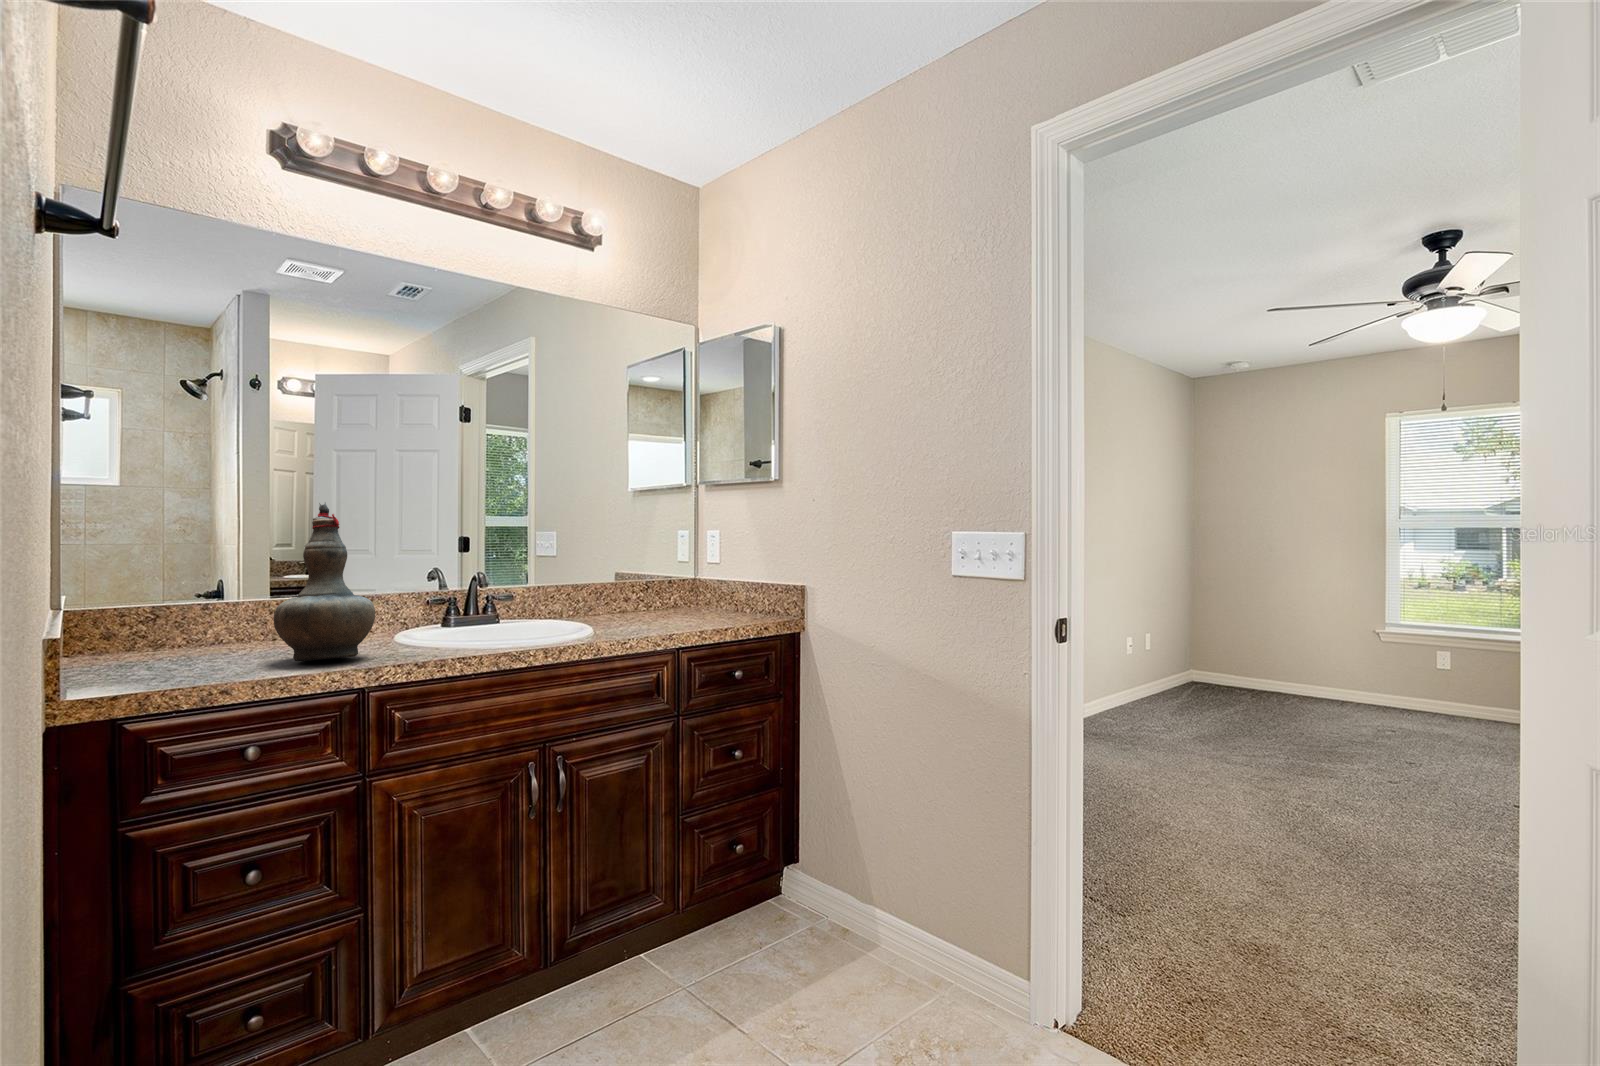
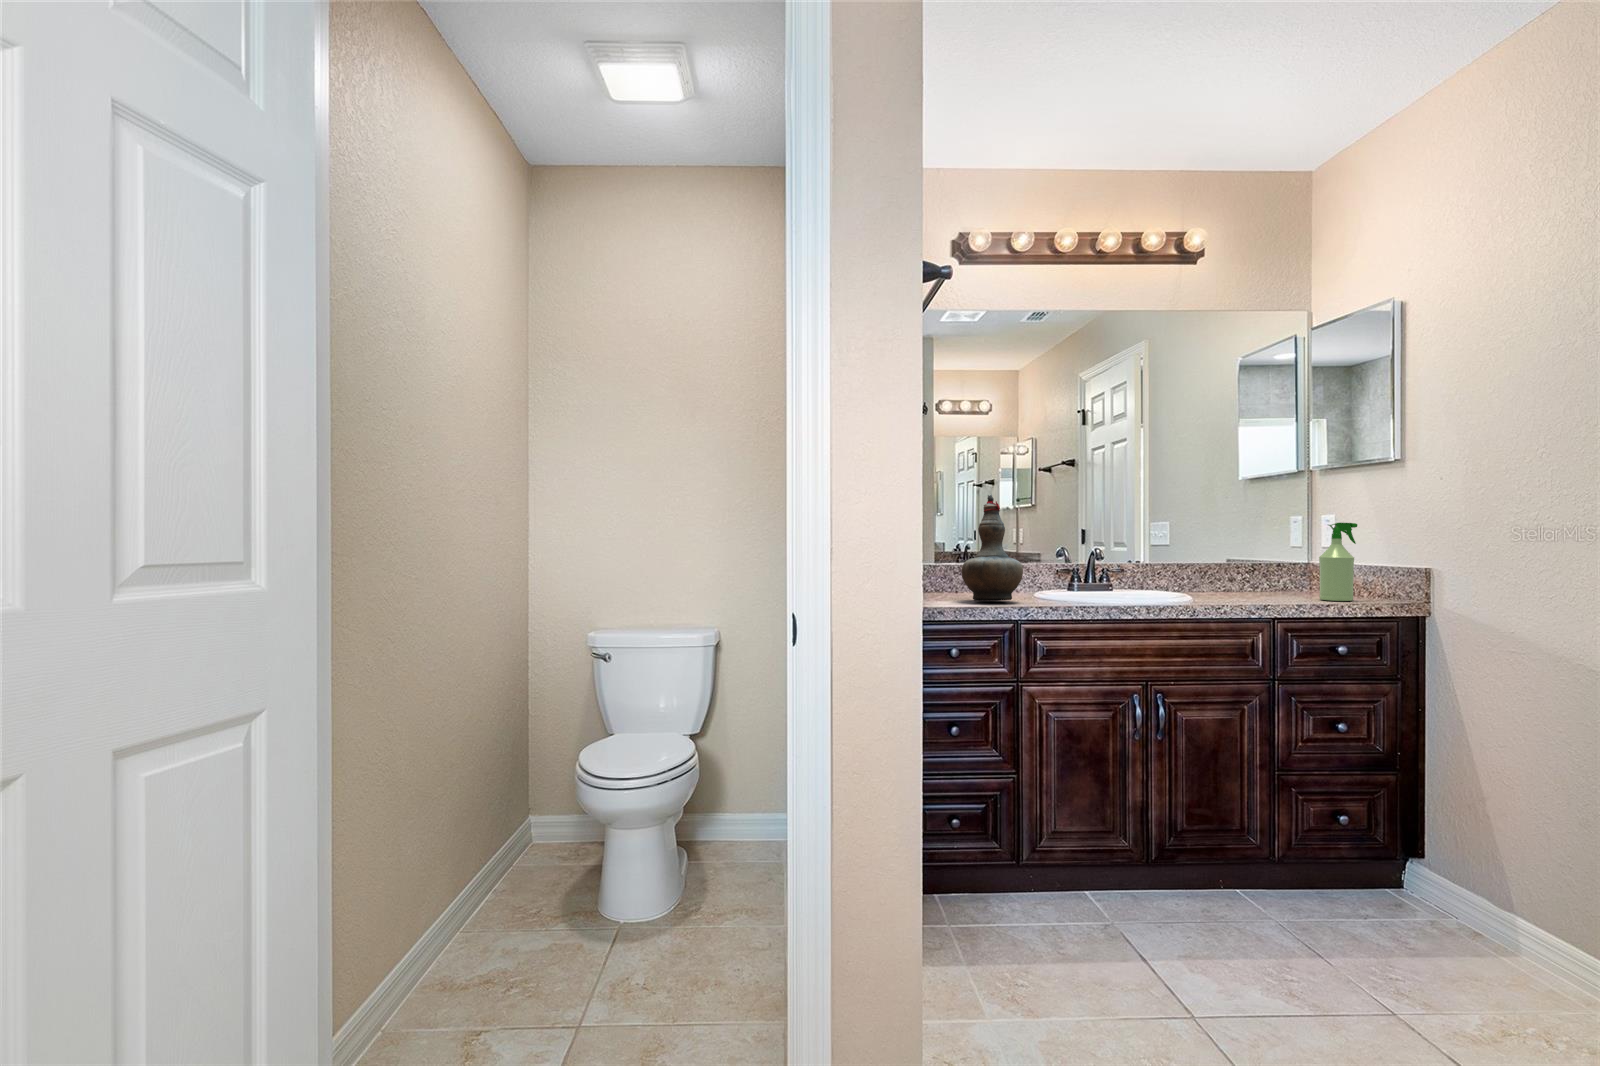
spray bottle: none [714,541,746,622] -> present [1319,523,1357,601]

